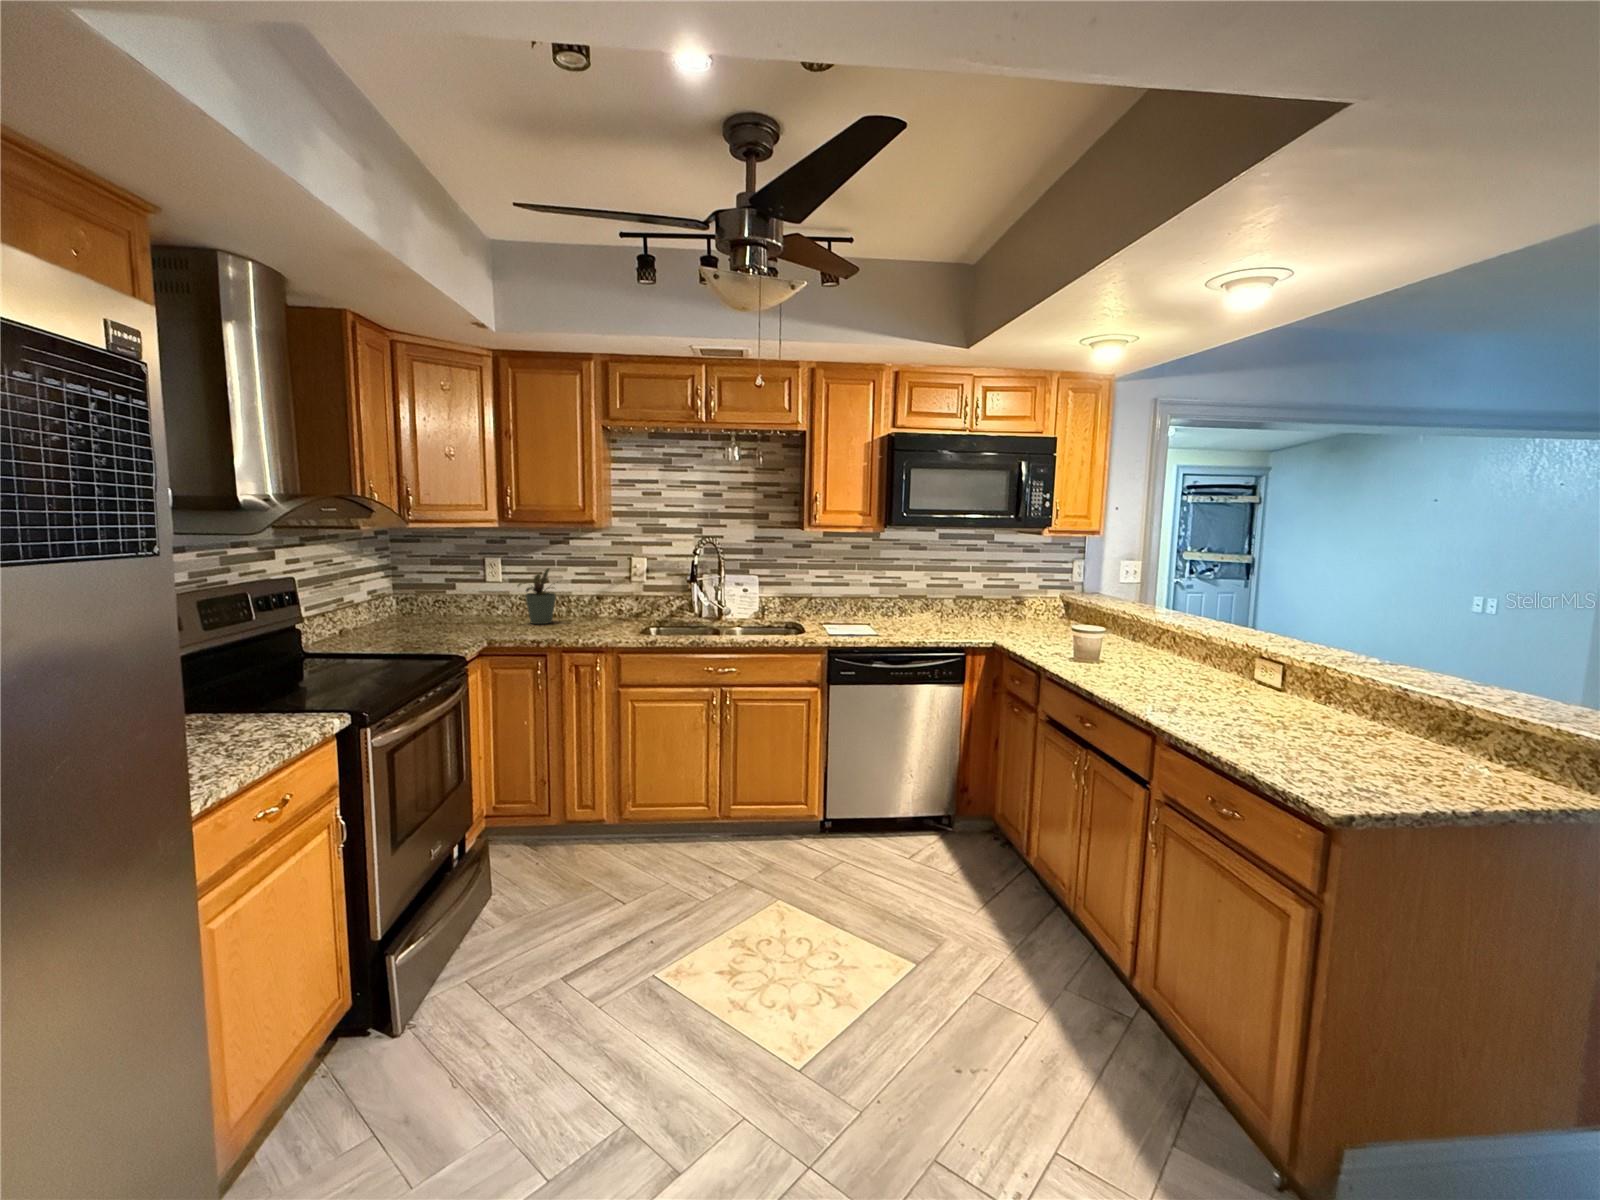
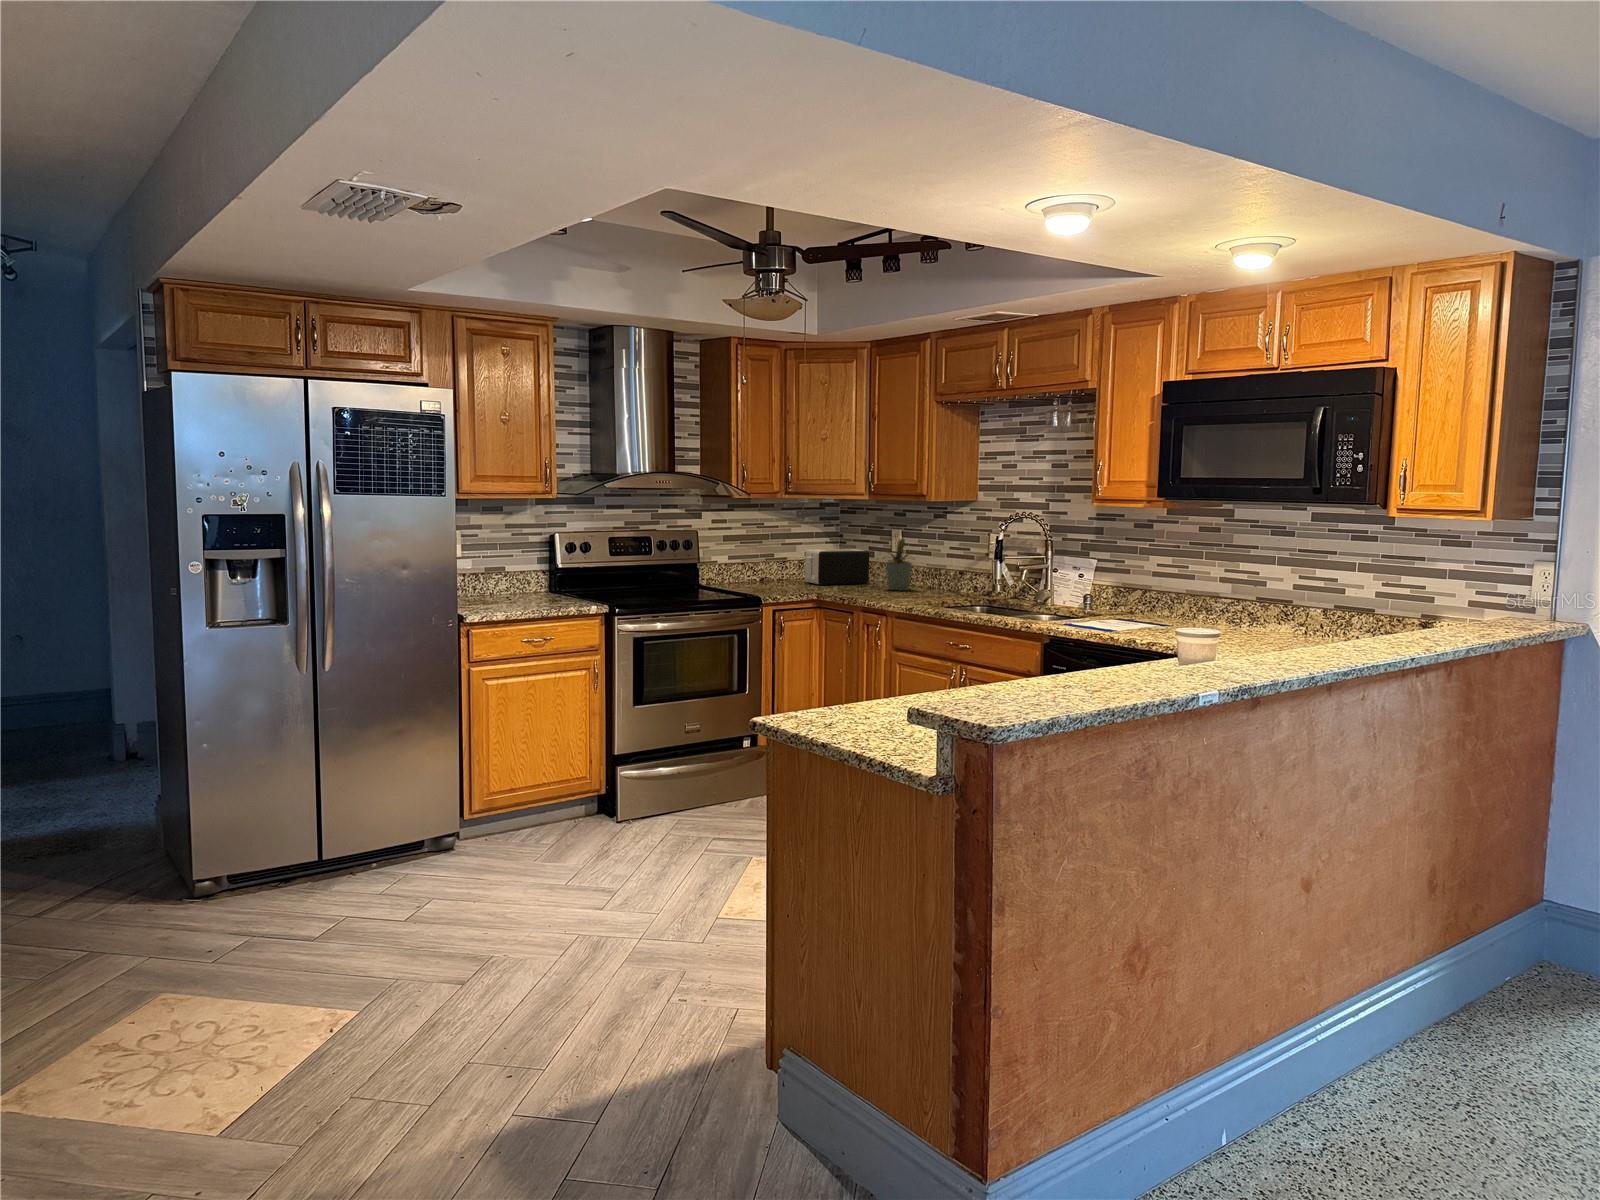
toaster: none [401,582,477,629] -> present [805,549,869,585]

